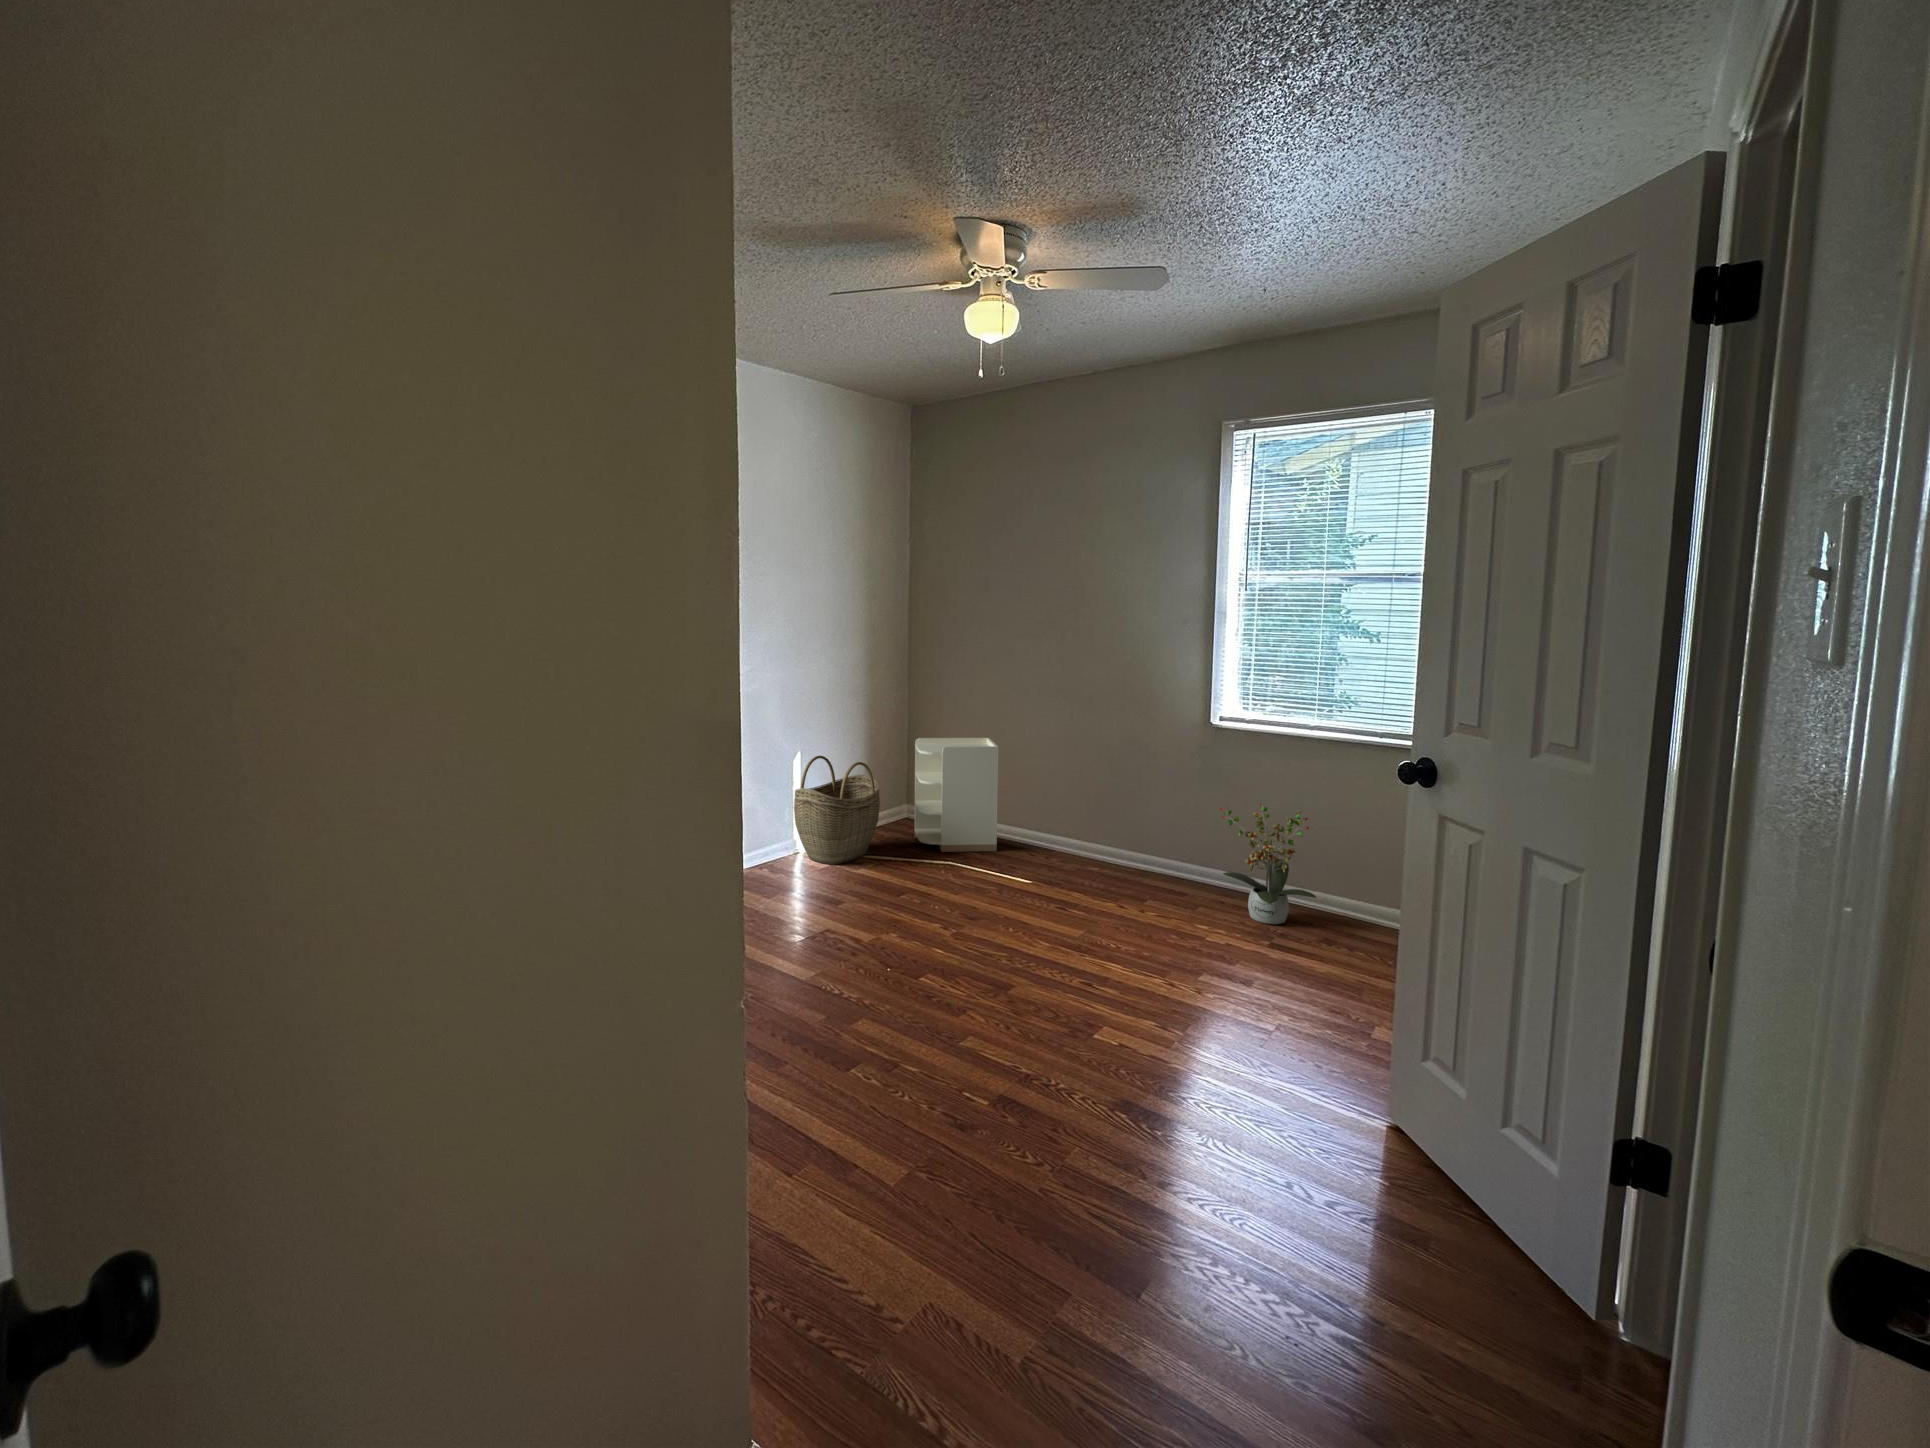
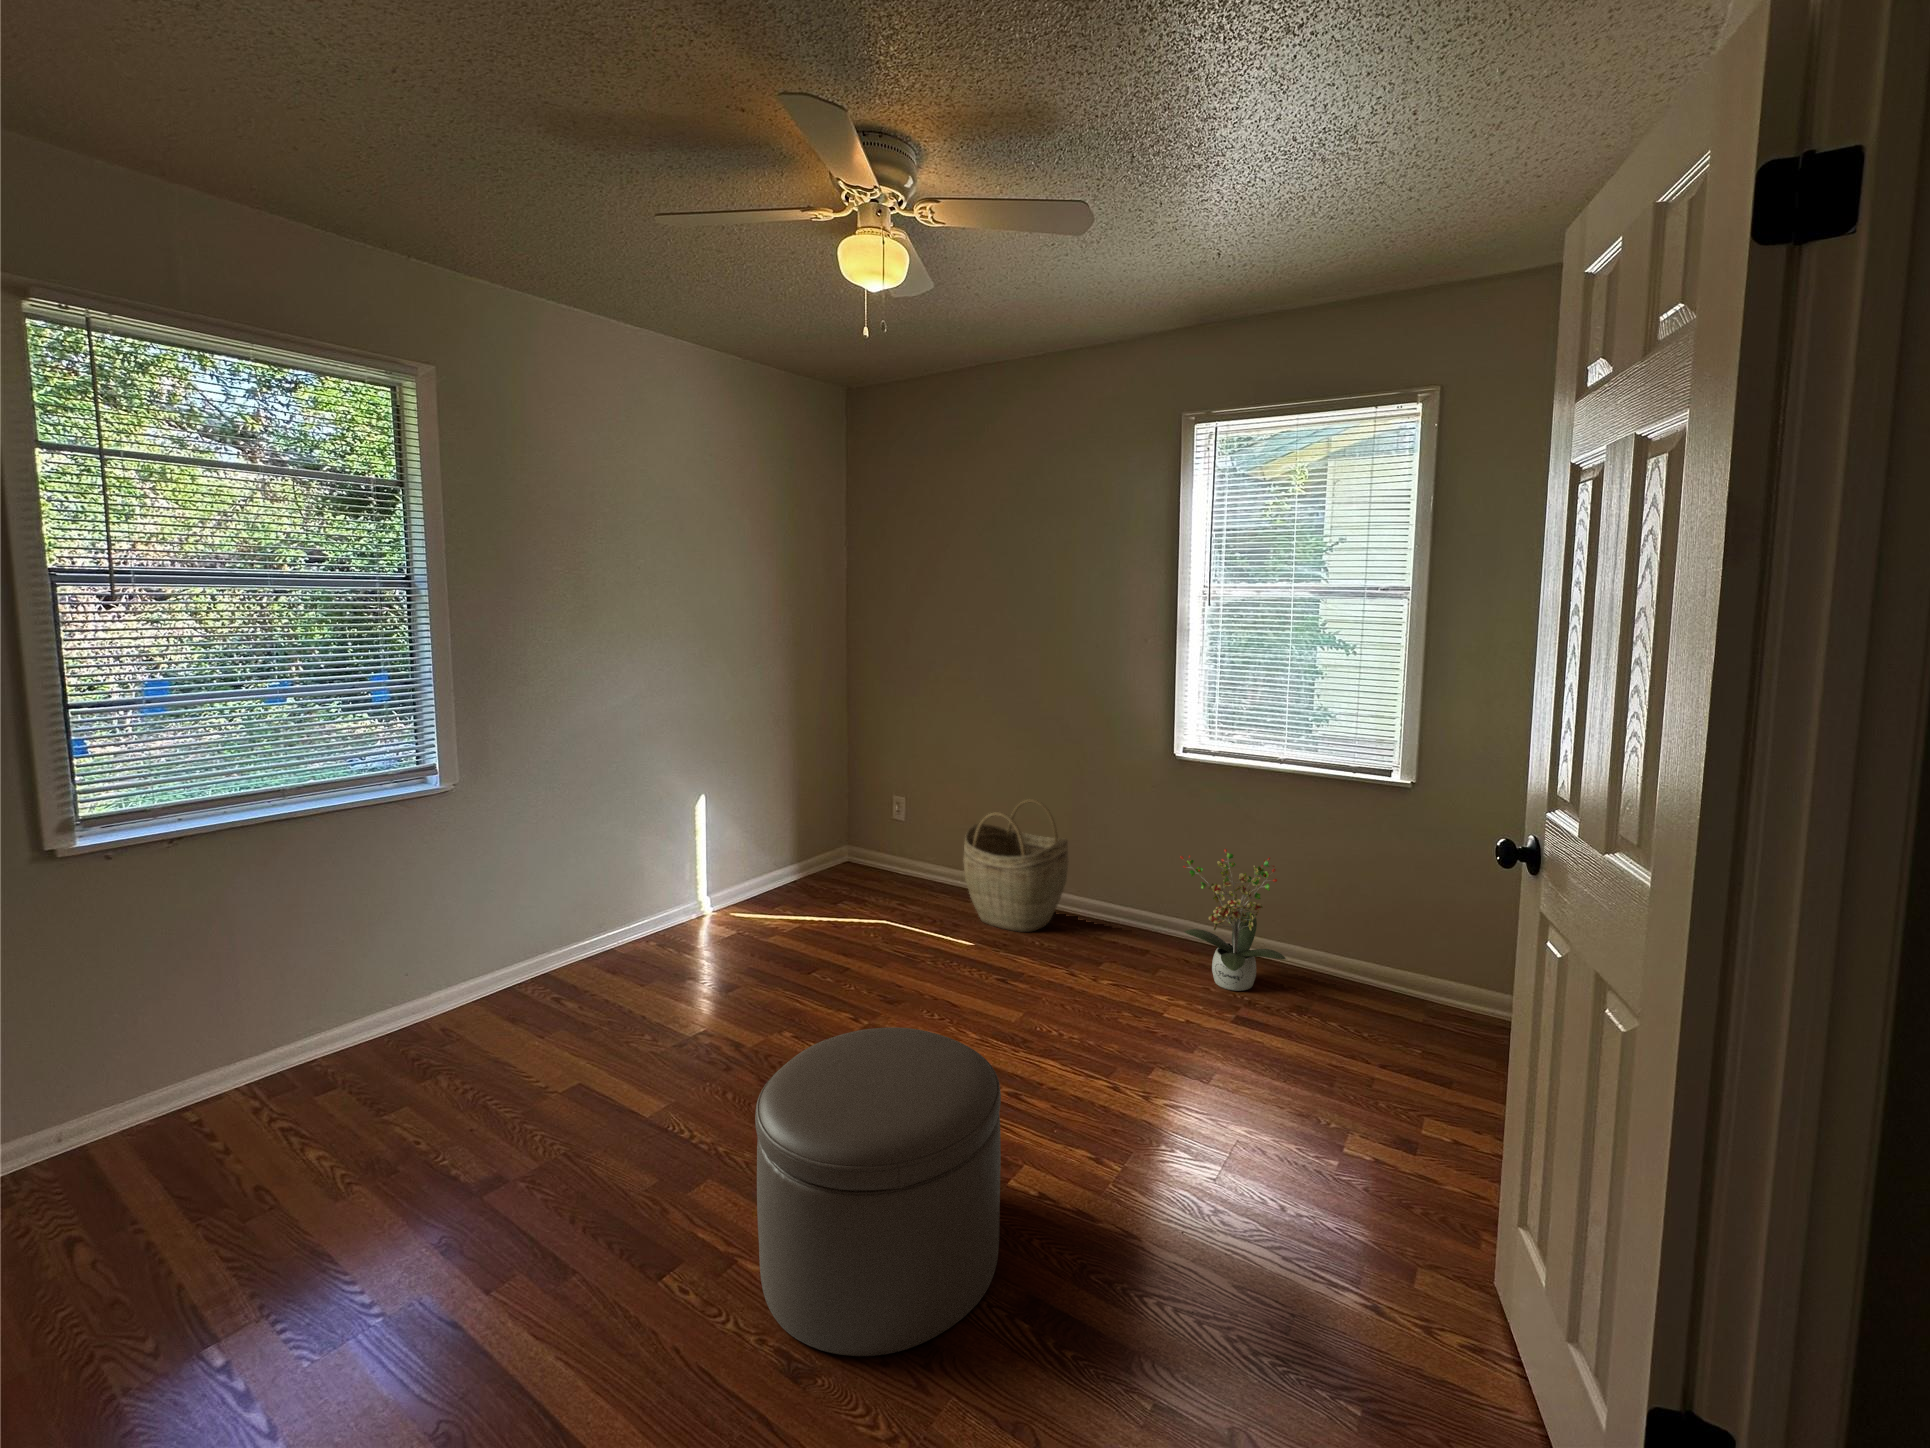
nightstand: present [914,738,998,852] -> none [848,769,941,905]
woven basket: present [794,756,880,864] -> present [964,799,1068,932]
ottoman: none [917,907,1099,1124] -> present [755,1027,1001,1356]

